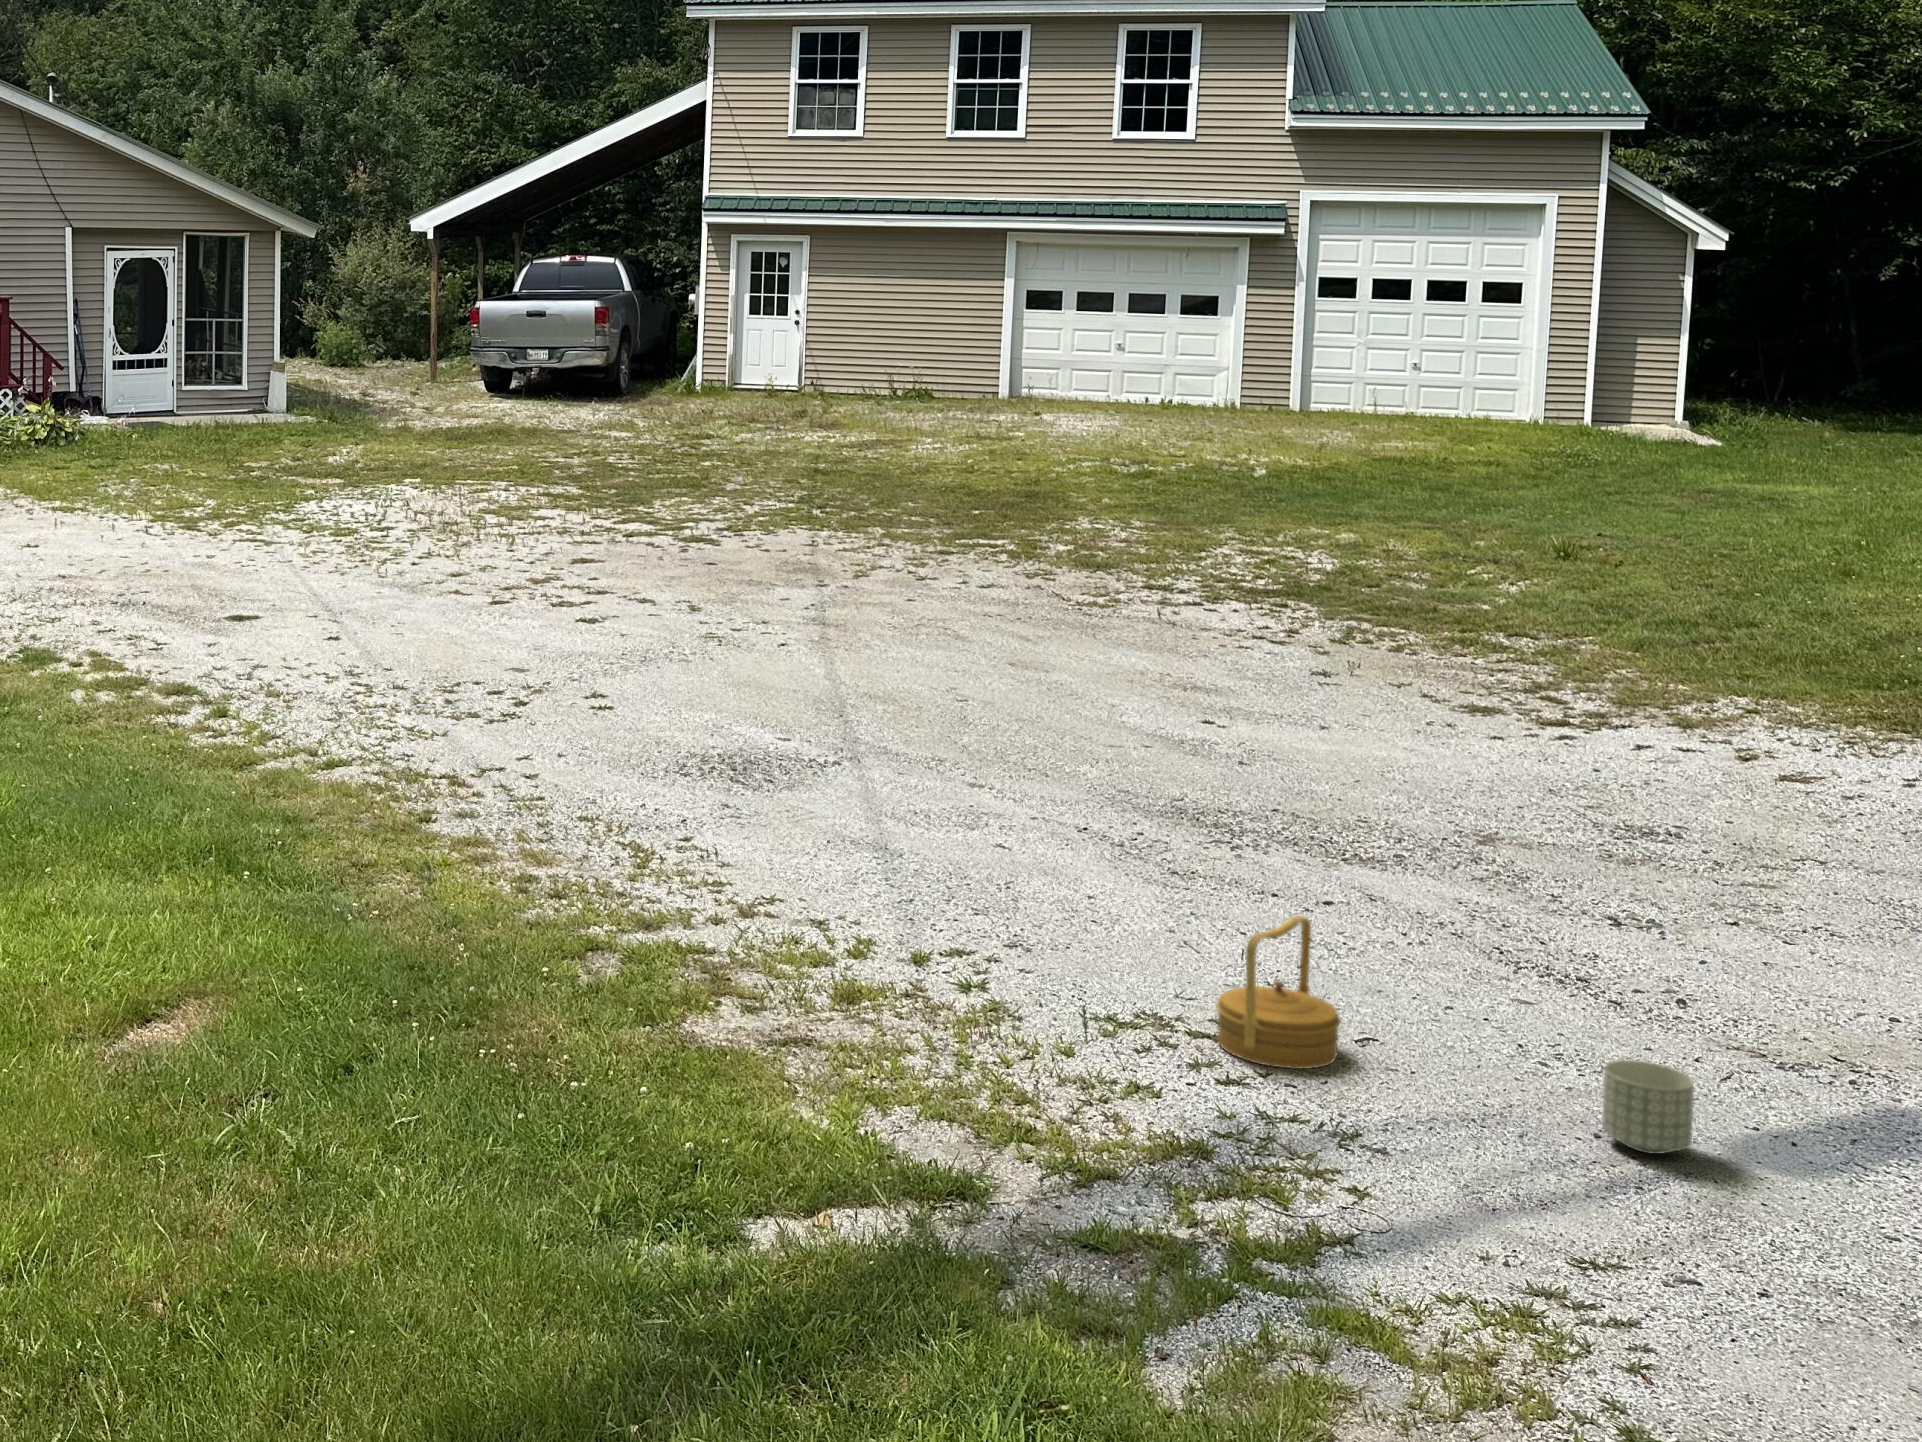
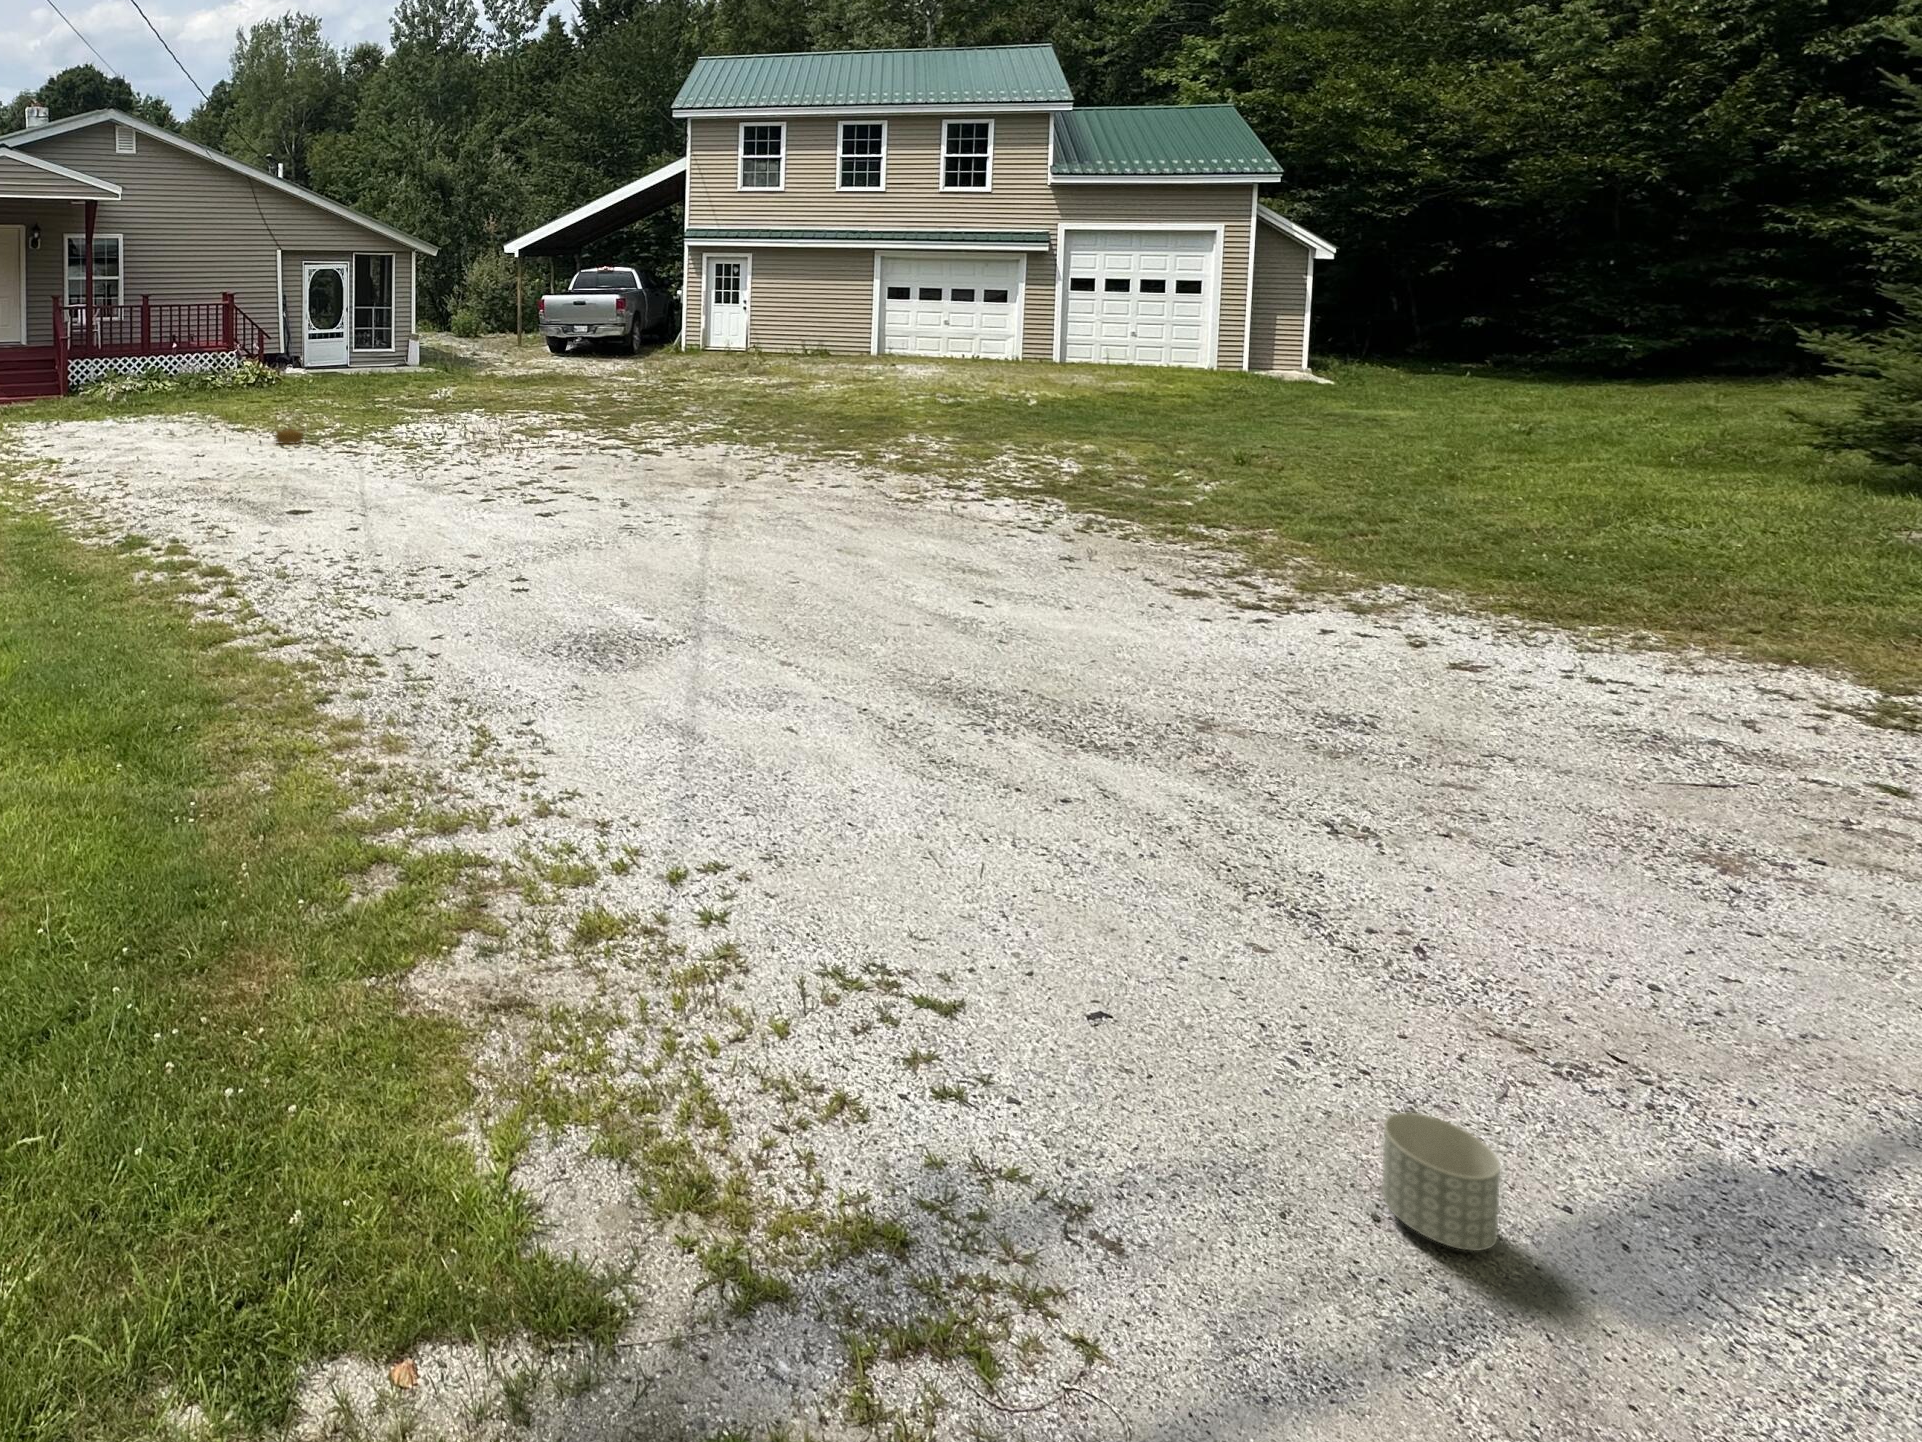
basket: present [1216,916,1341,1069] -> present [275,414,303,444]

